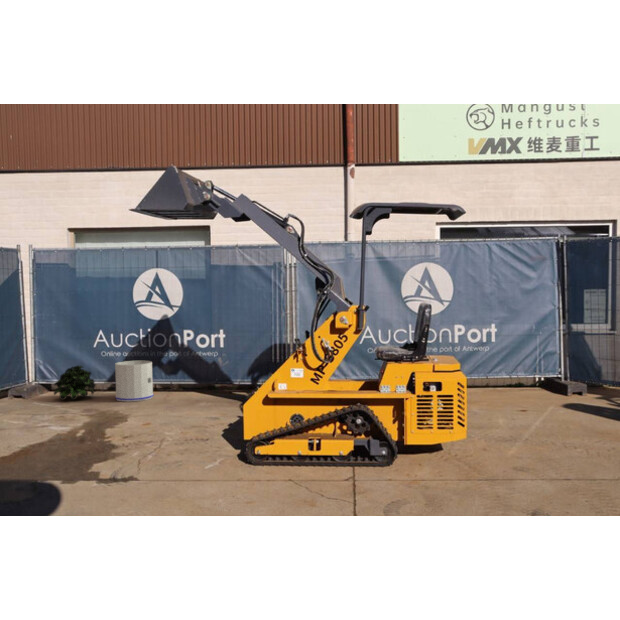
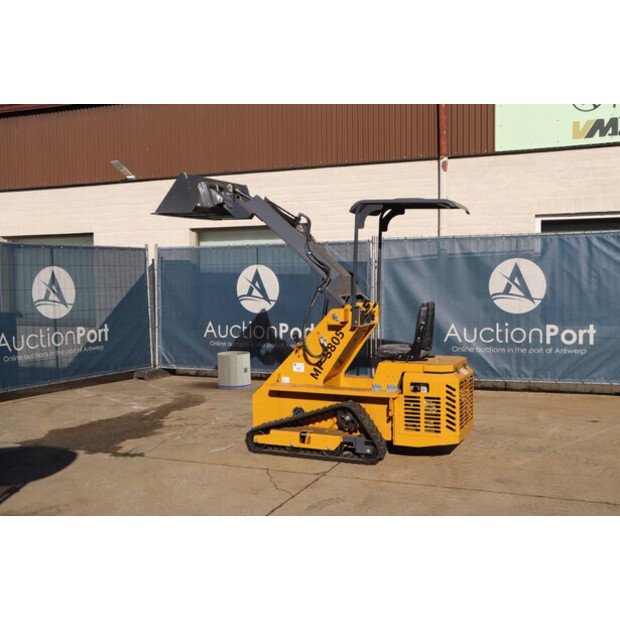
potted plant: present [54,366,96,400] -> none [169,354,206,385]

